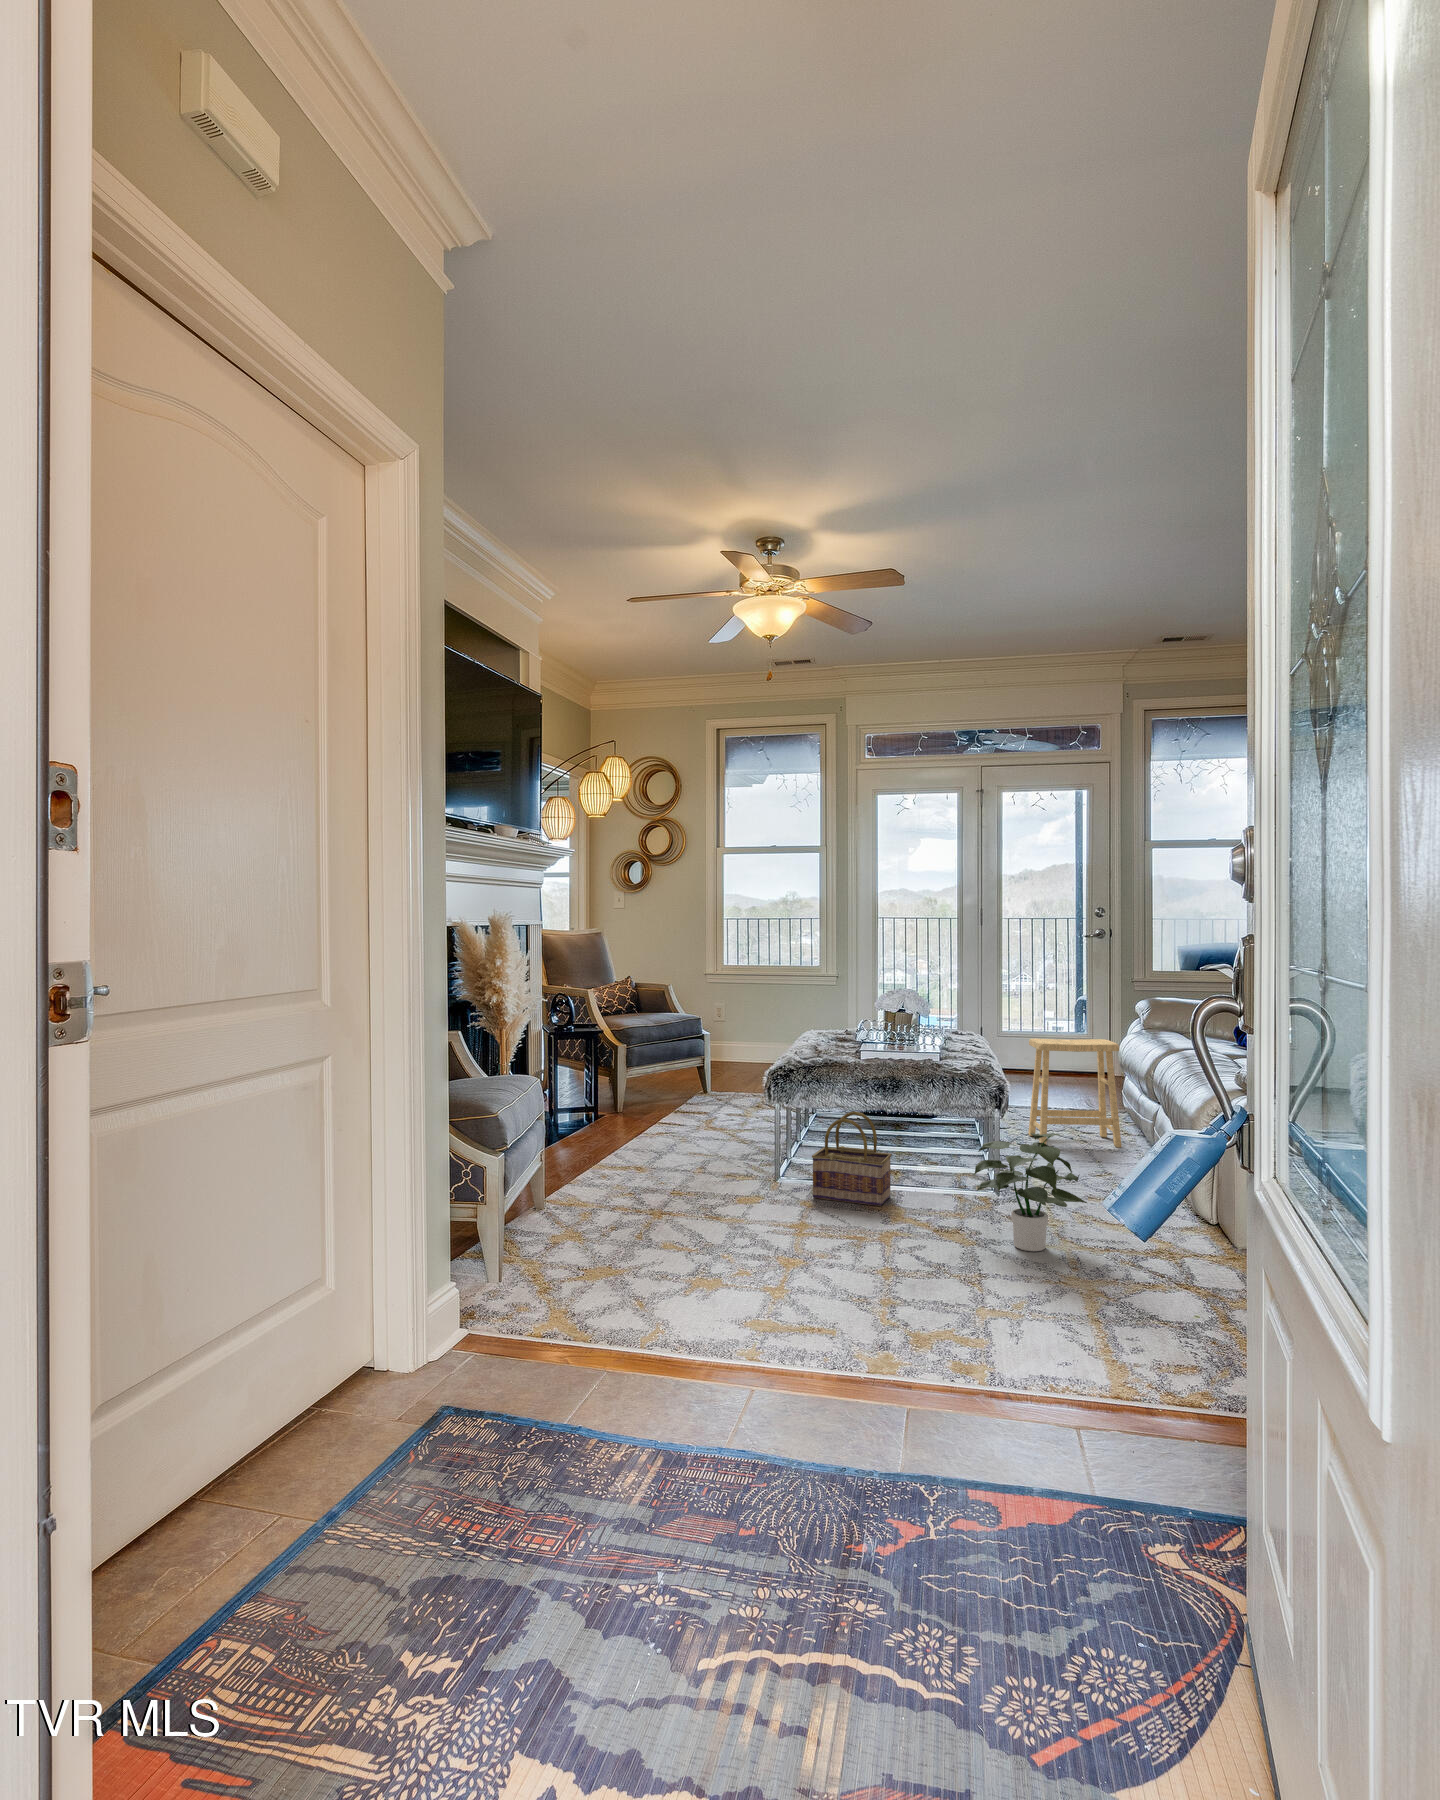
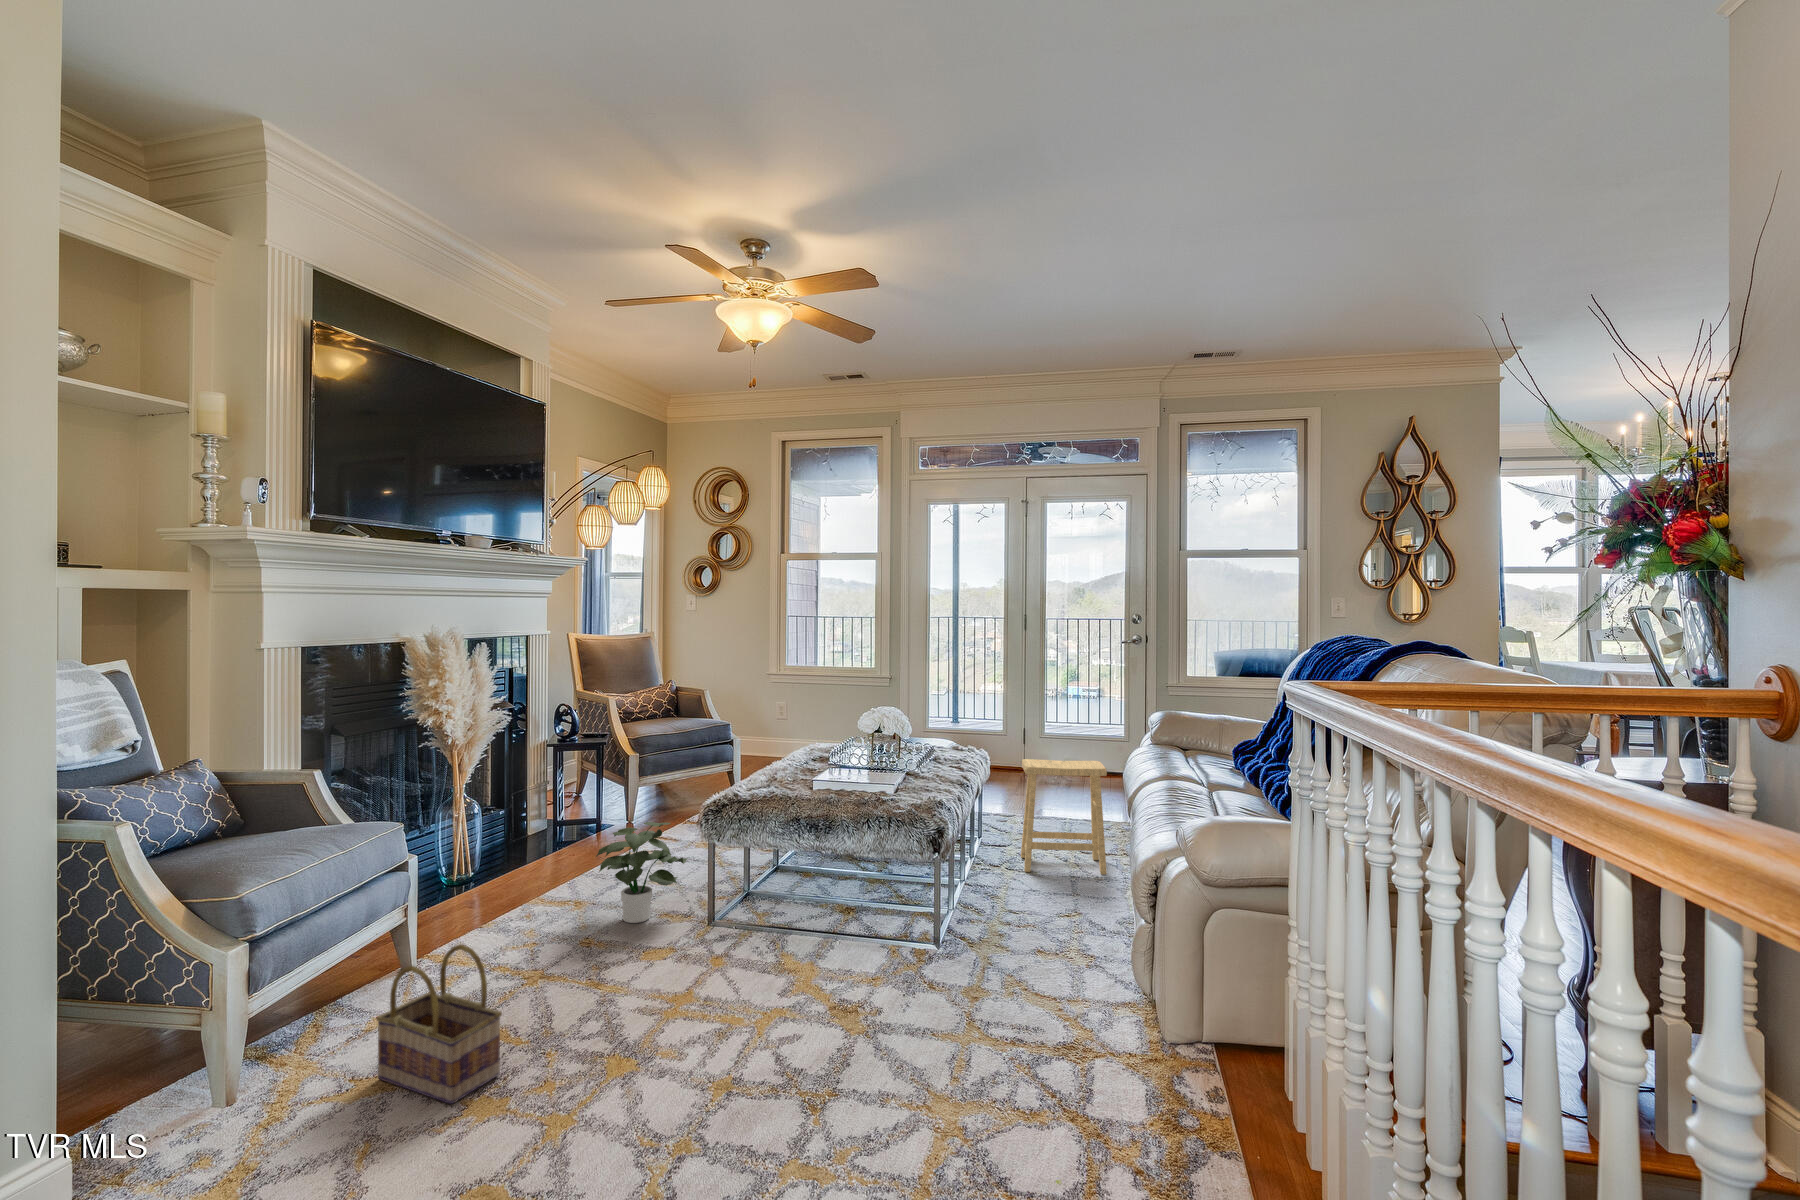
basket: present [812,1111,892,1206] -> present [377,944,502,1104]
potted plant: present [974,1133,1087,1251] -> present [596,822,688,923]

